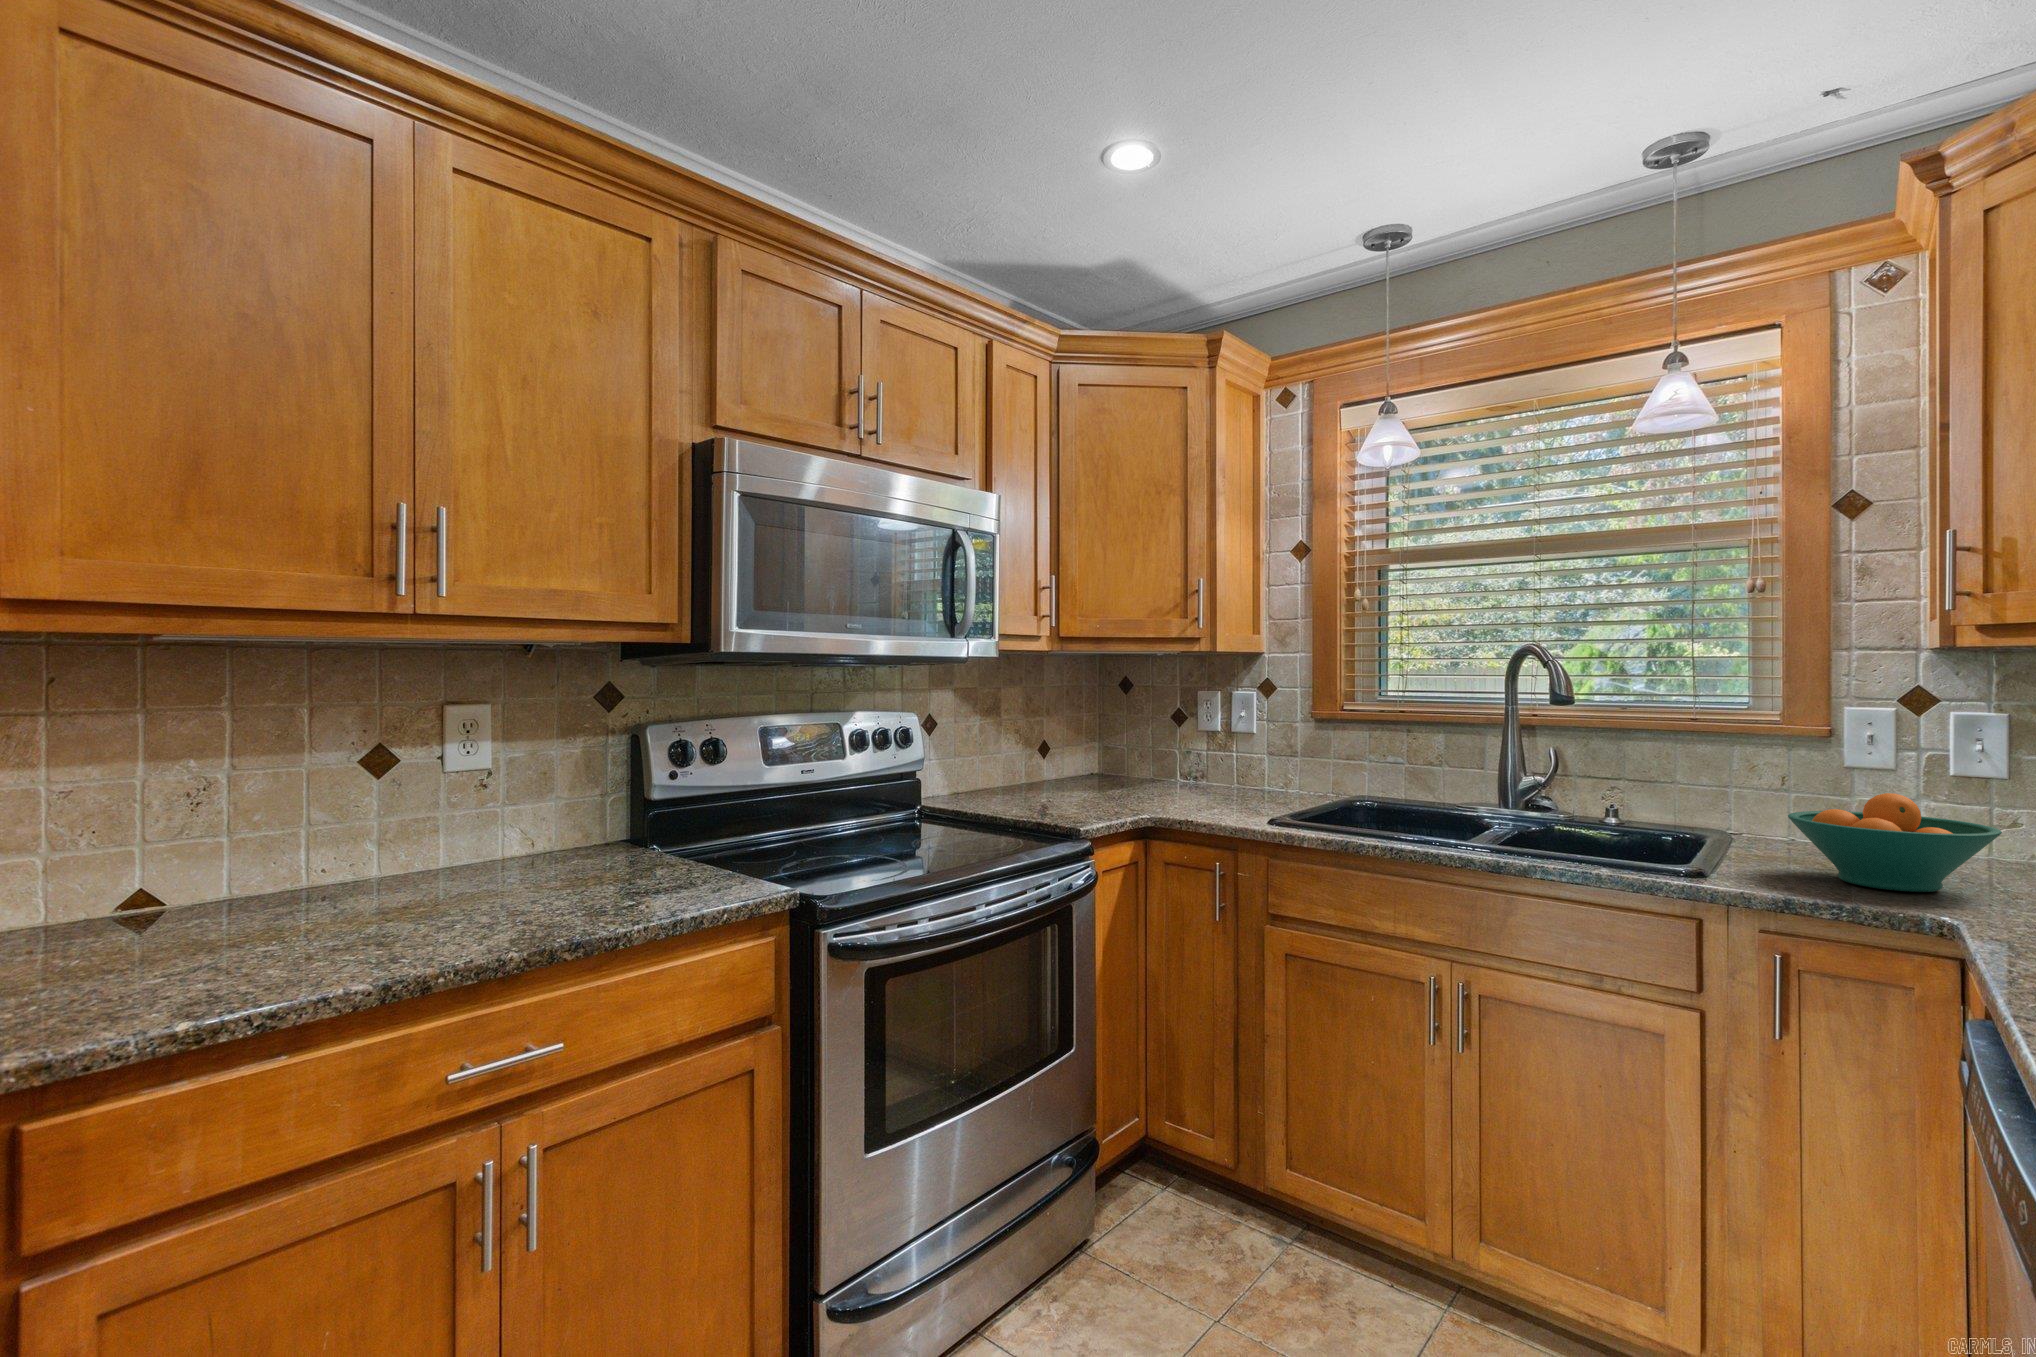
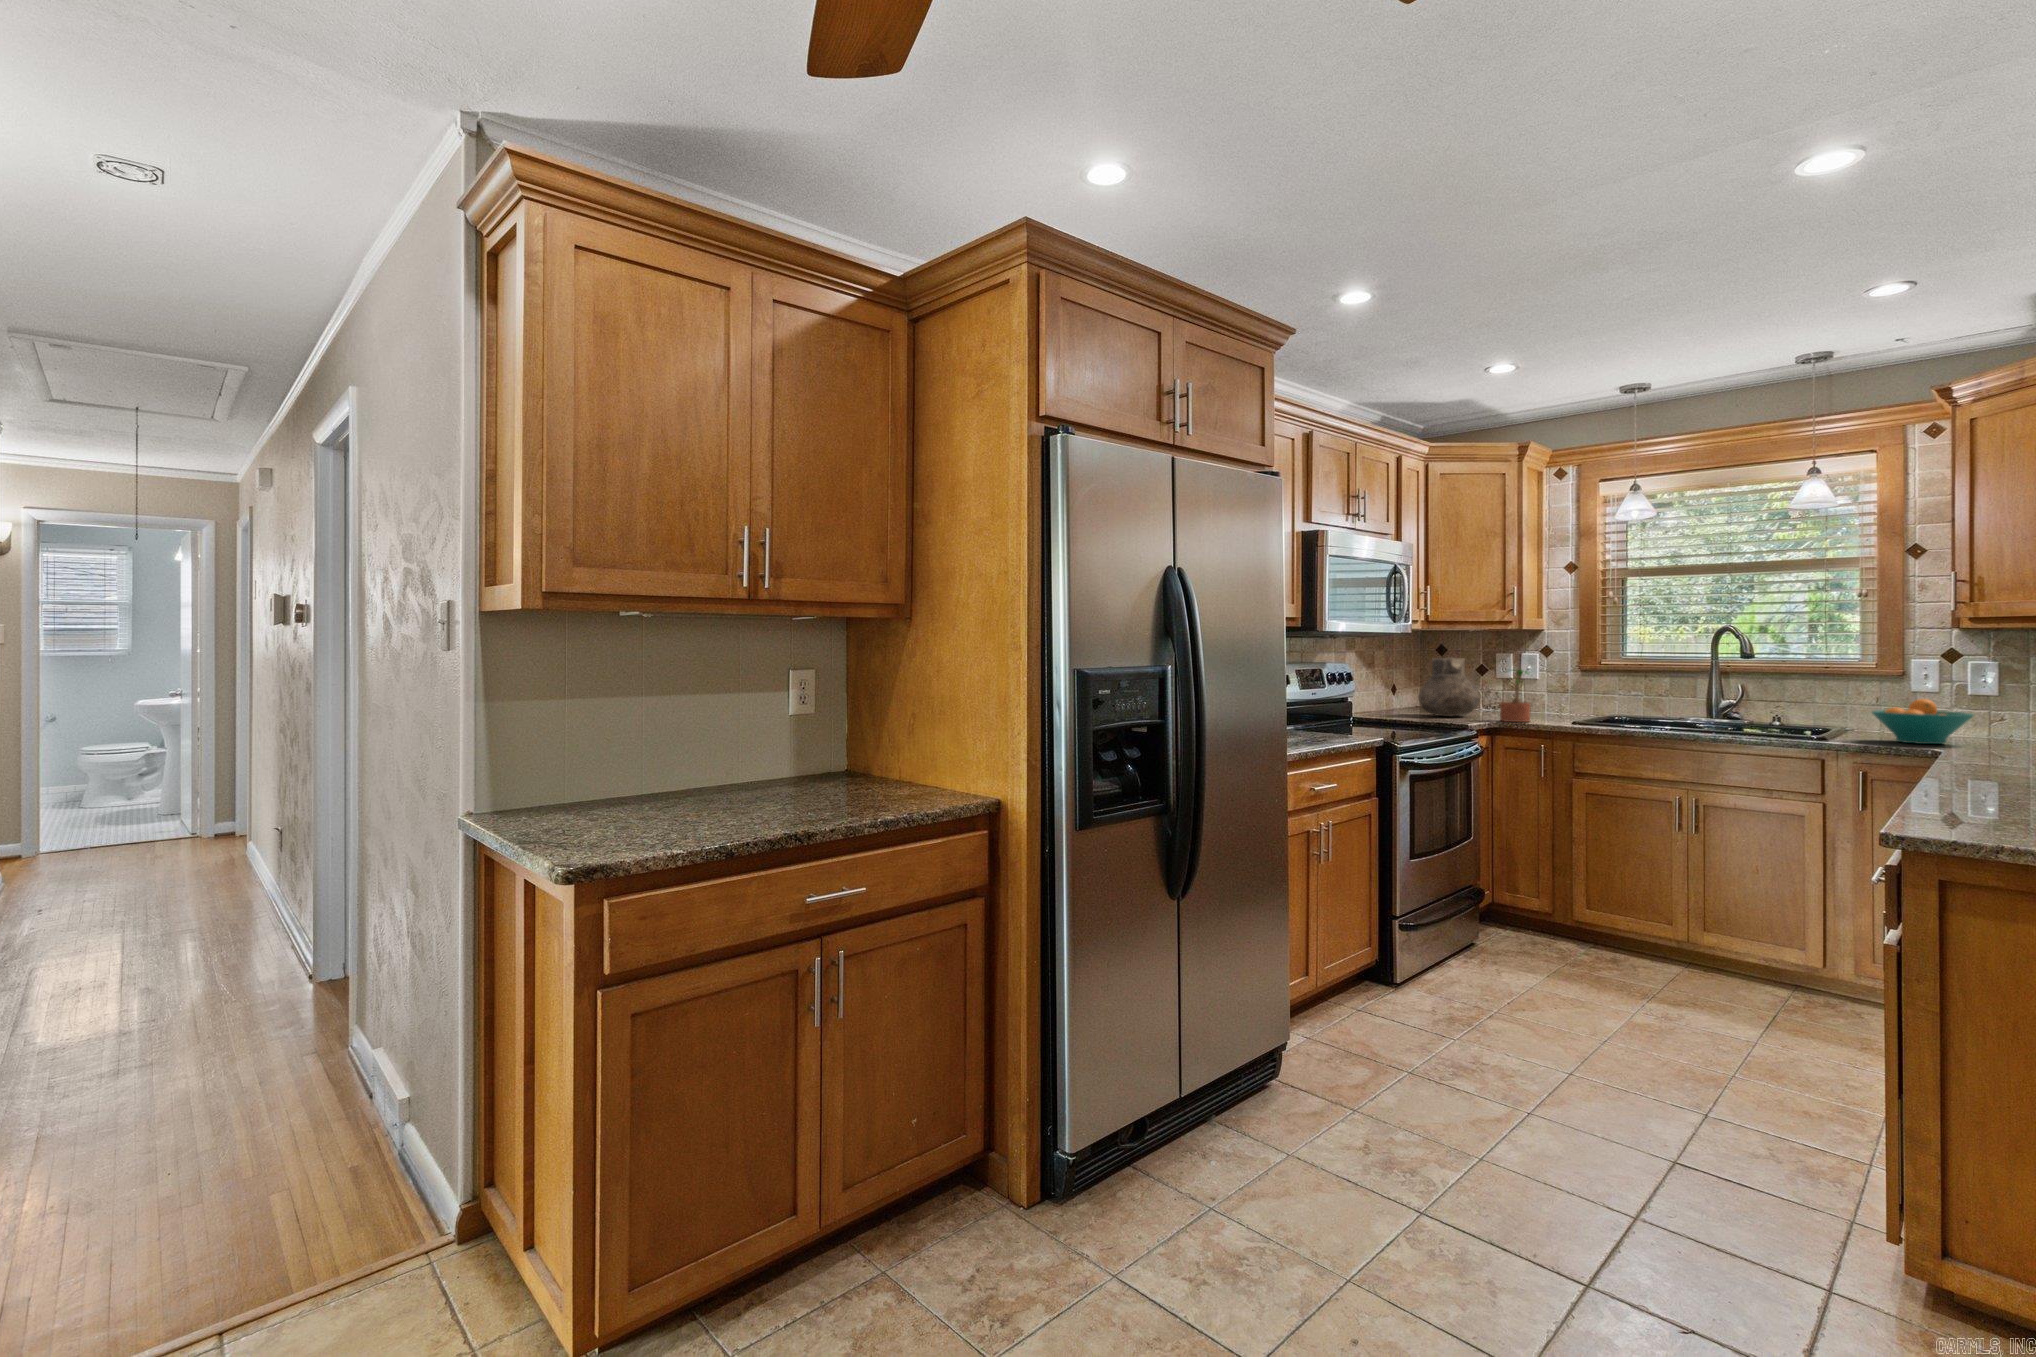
vase: none [1073,694,1167,791] -> present [1418,658,1480,716]
potted plant: none [1178,715,1228,807] -> present [1500,670,1530,722]

